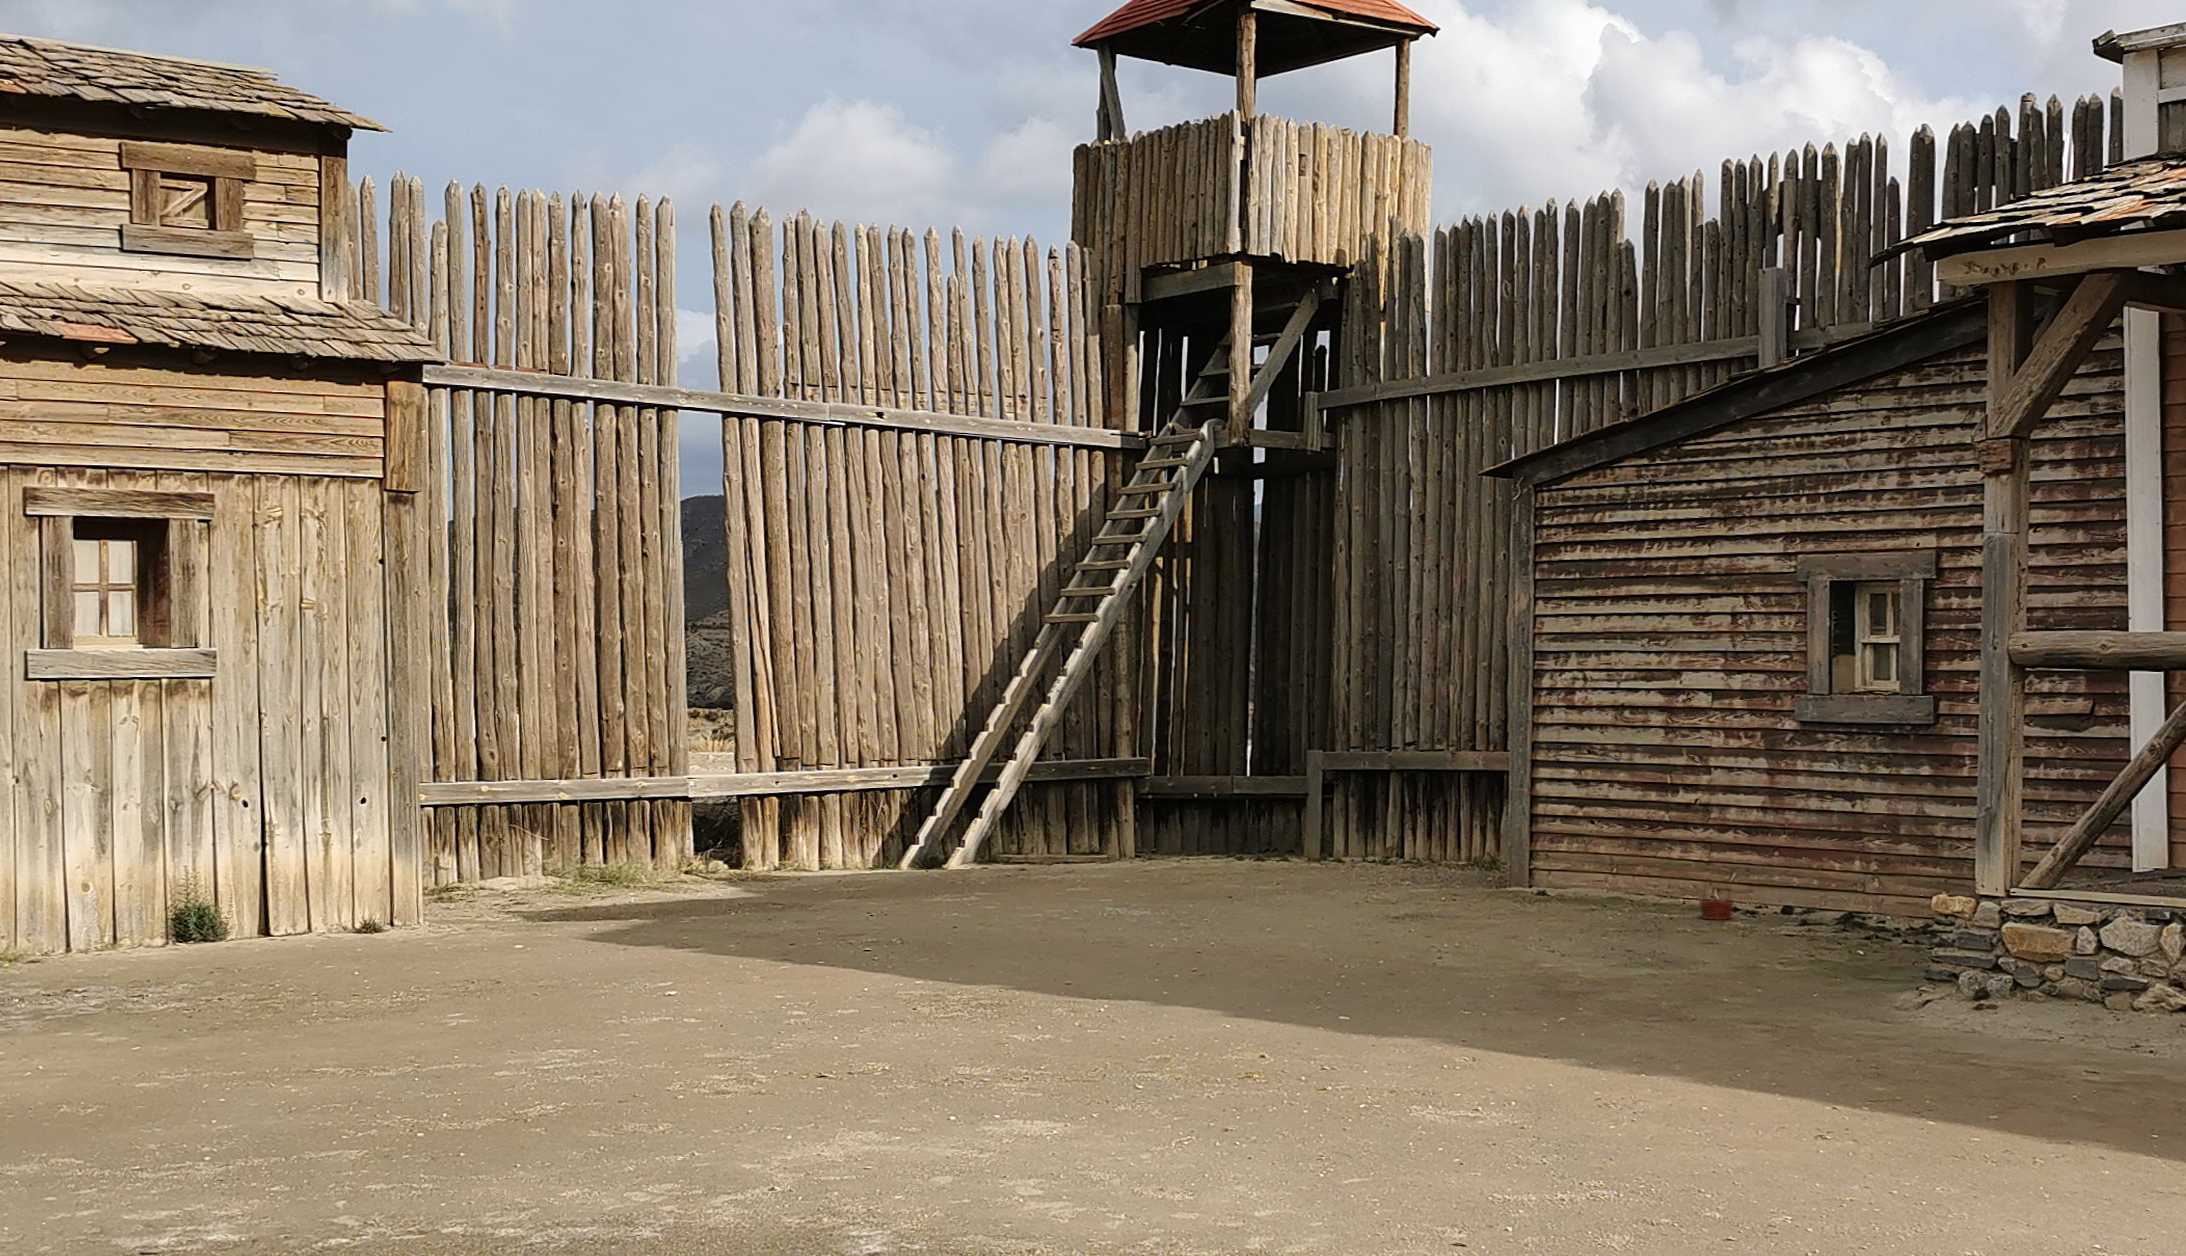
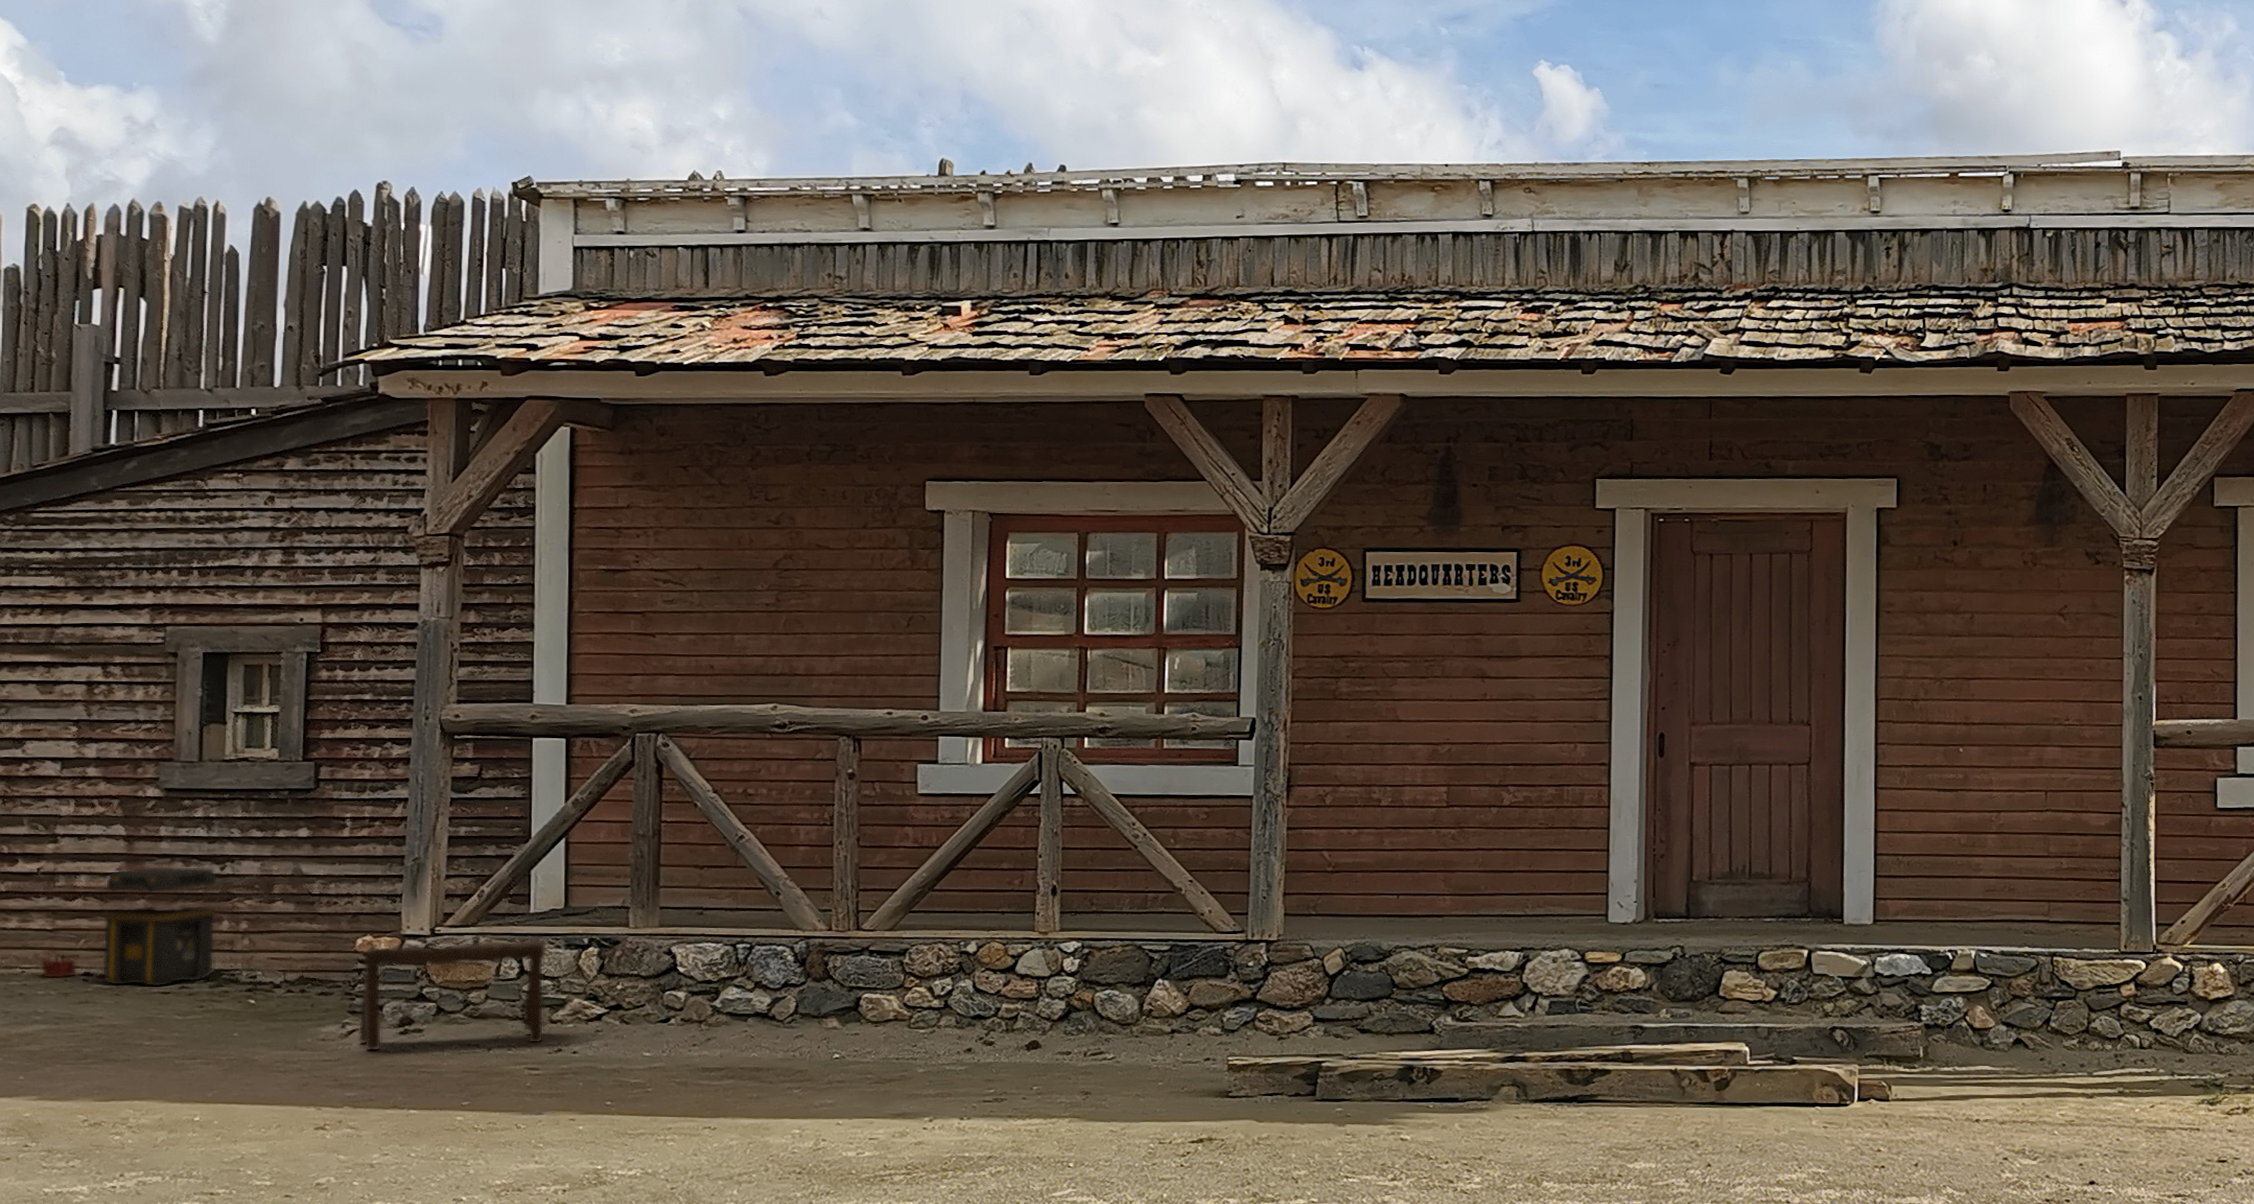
toolbox: none [1741,809,1852,935] -> present [104,867,216,986]
bench: none [1901,902,2120,1033] -> present [360,939,546,1050]

